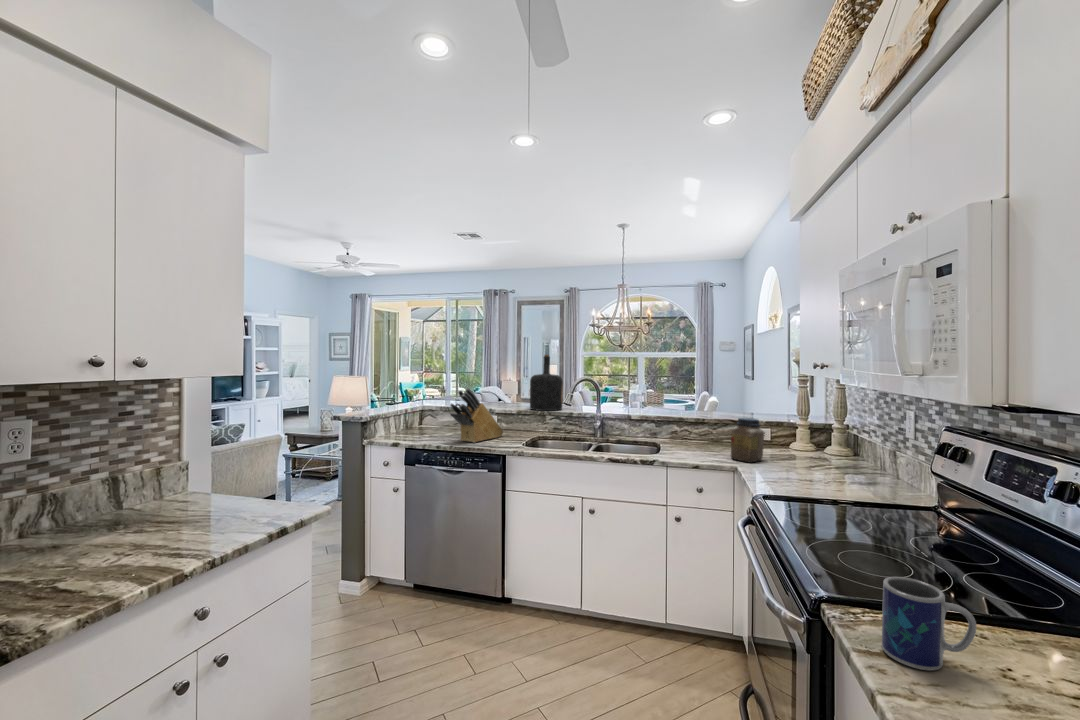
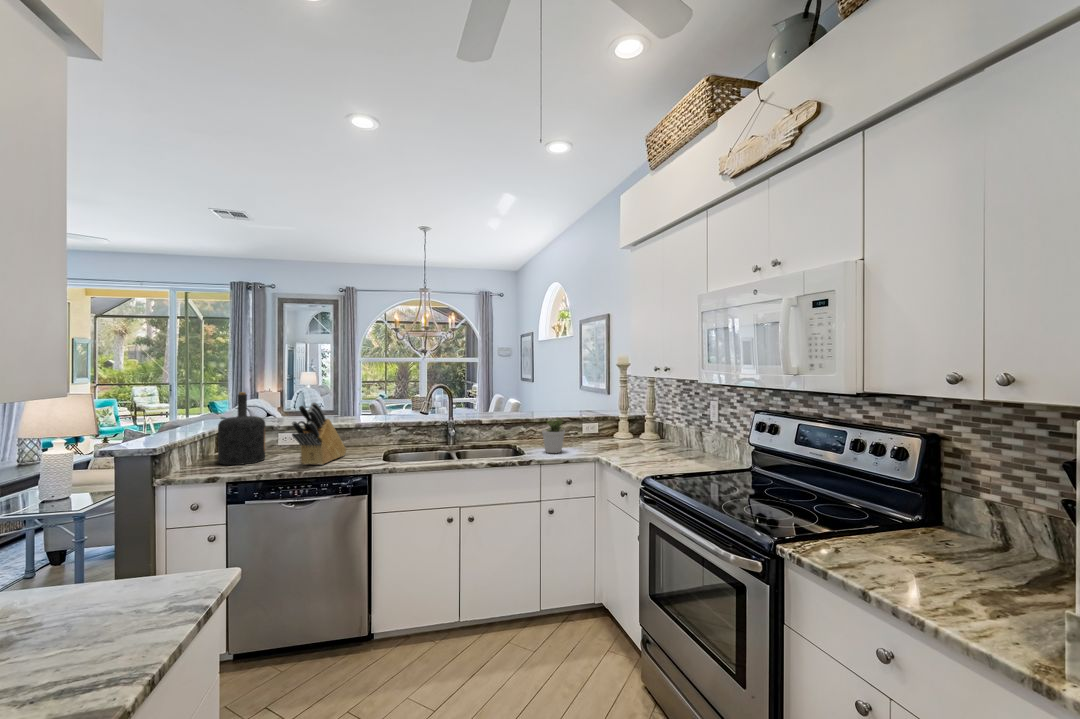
bottle: present [530,355,563,411] -> present [218,392,265,465]
potted plant: none [679,416,706,456] -> present [542,418,565,453]
jar: present [731,418,764,462] -> none [587,415,612,453]
mug: present [882,577,976,671] -> none [830,509,881,564]

